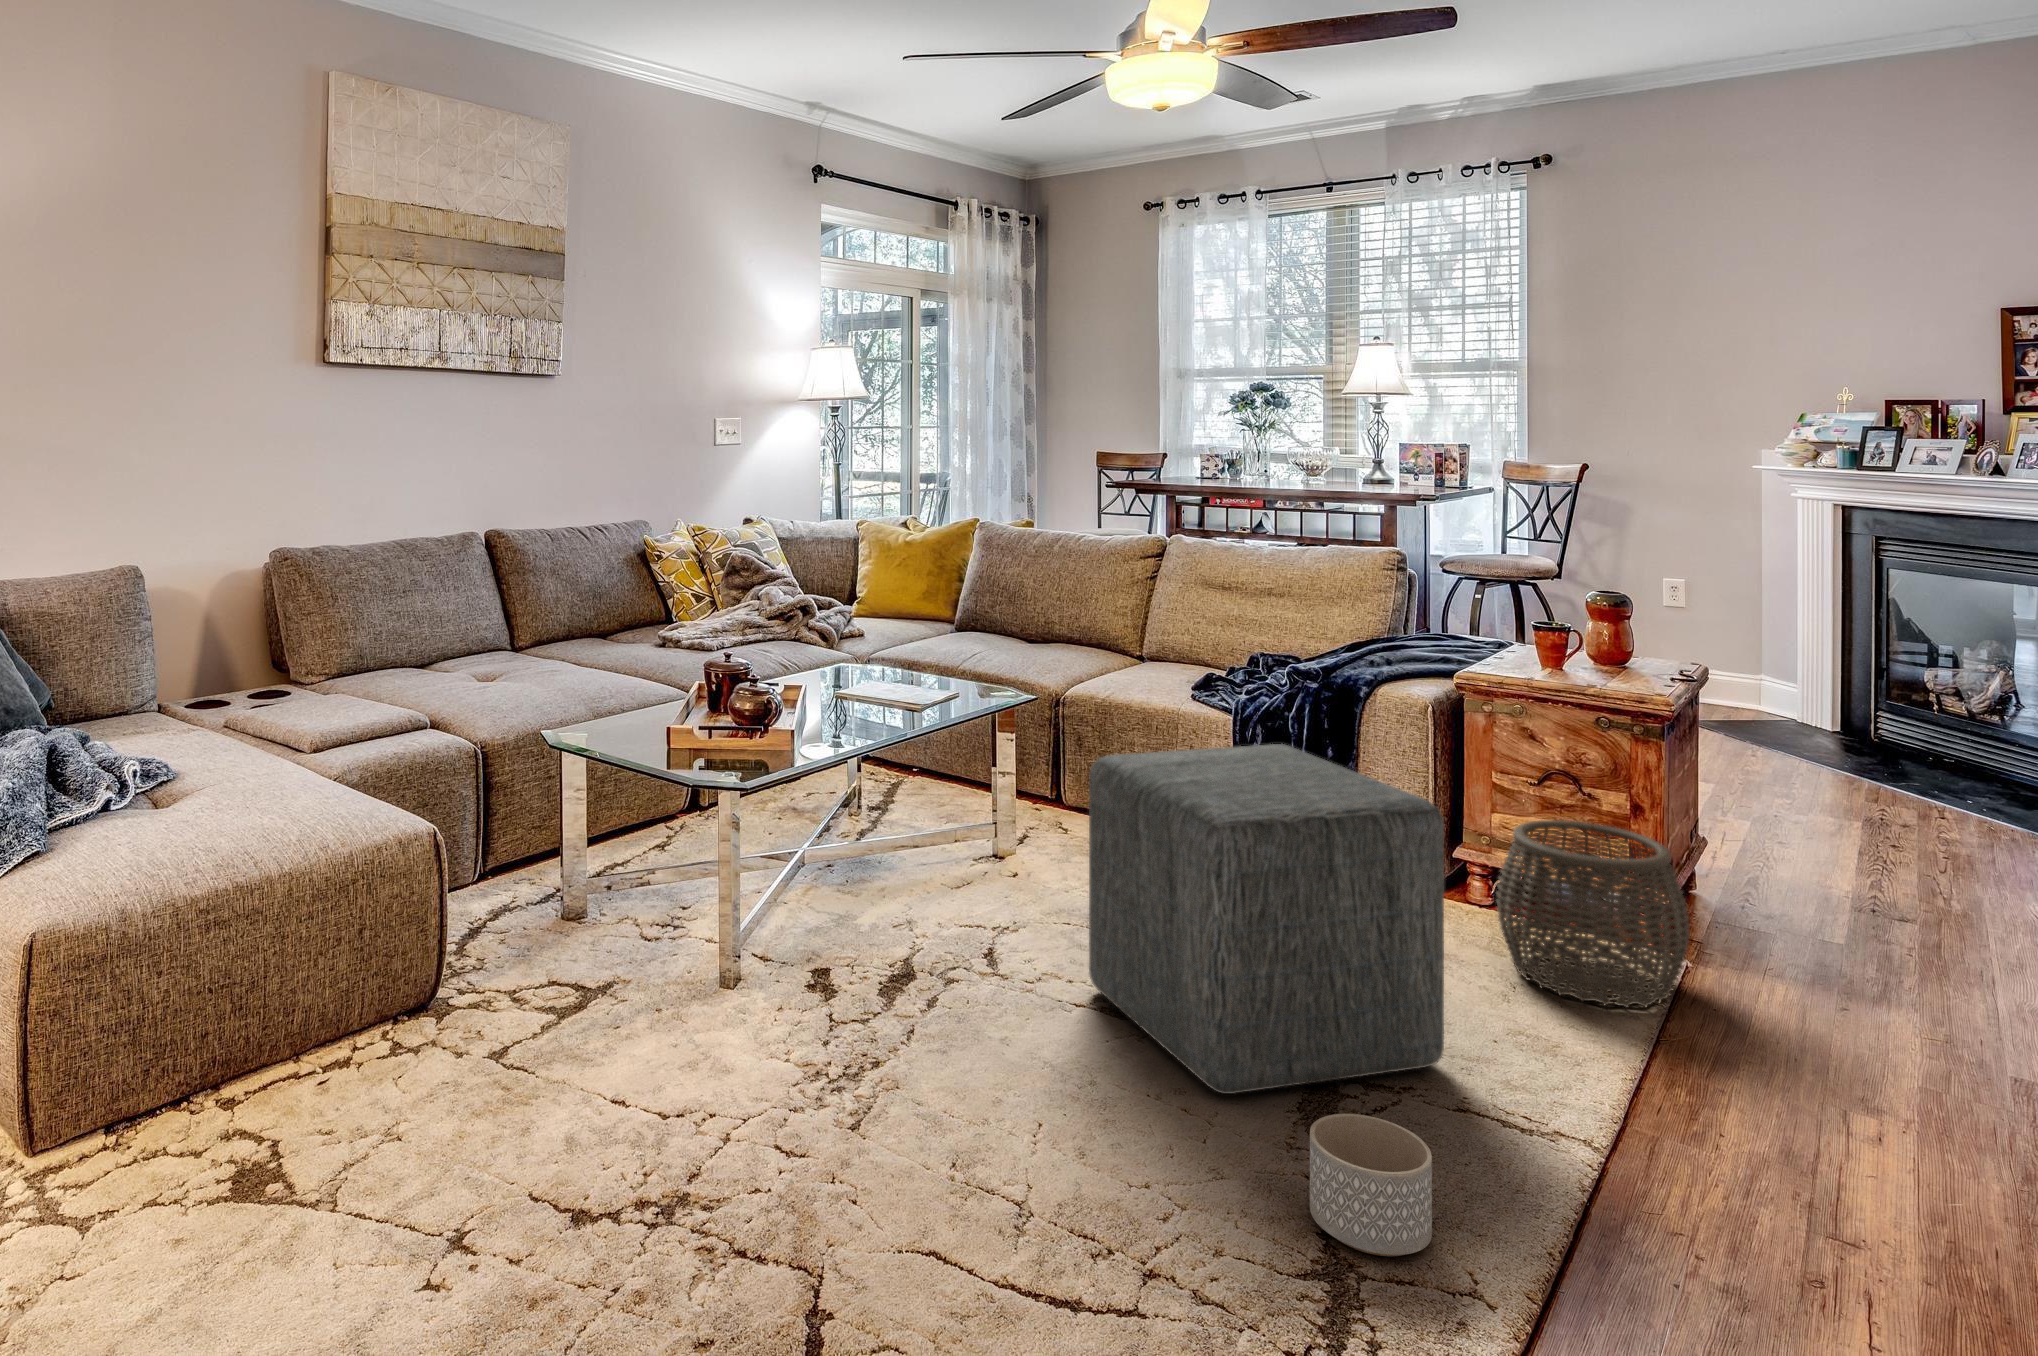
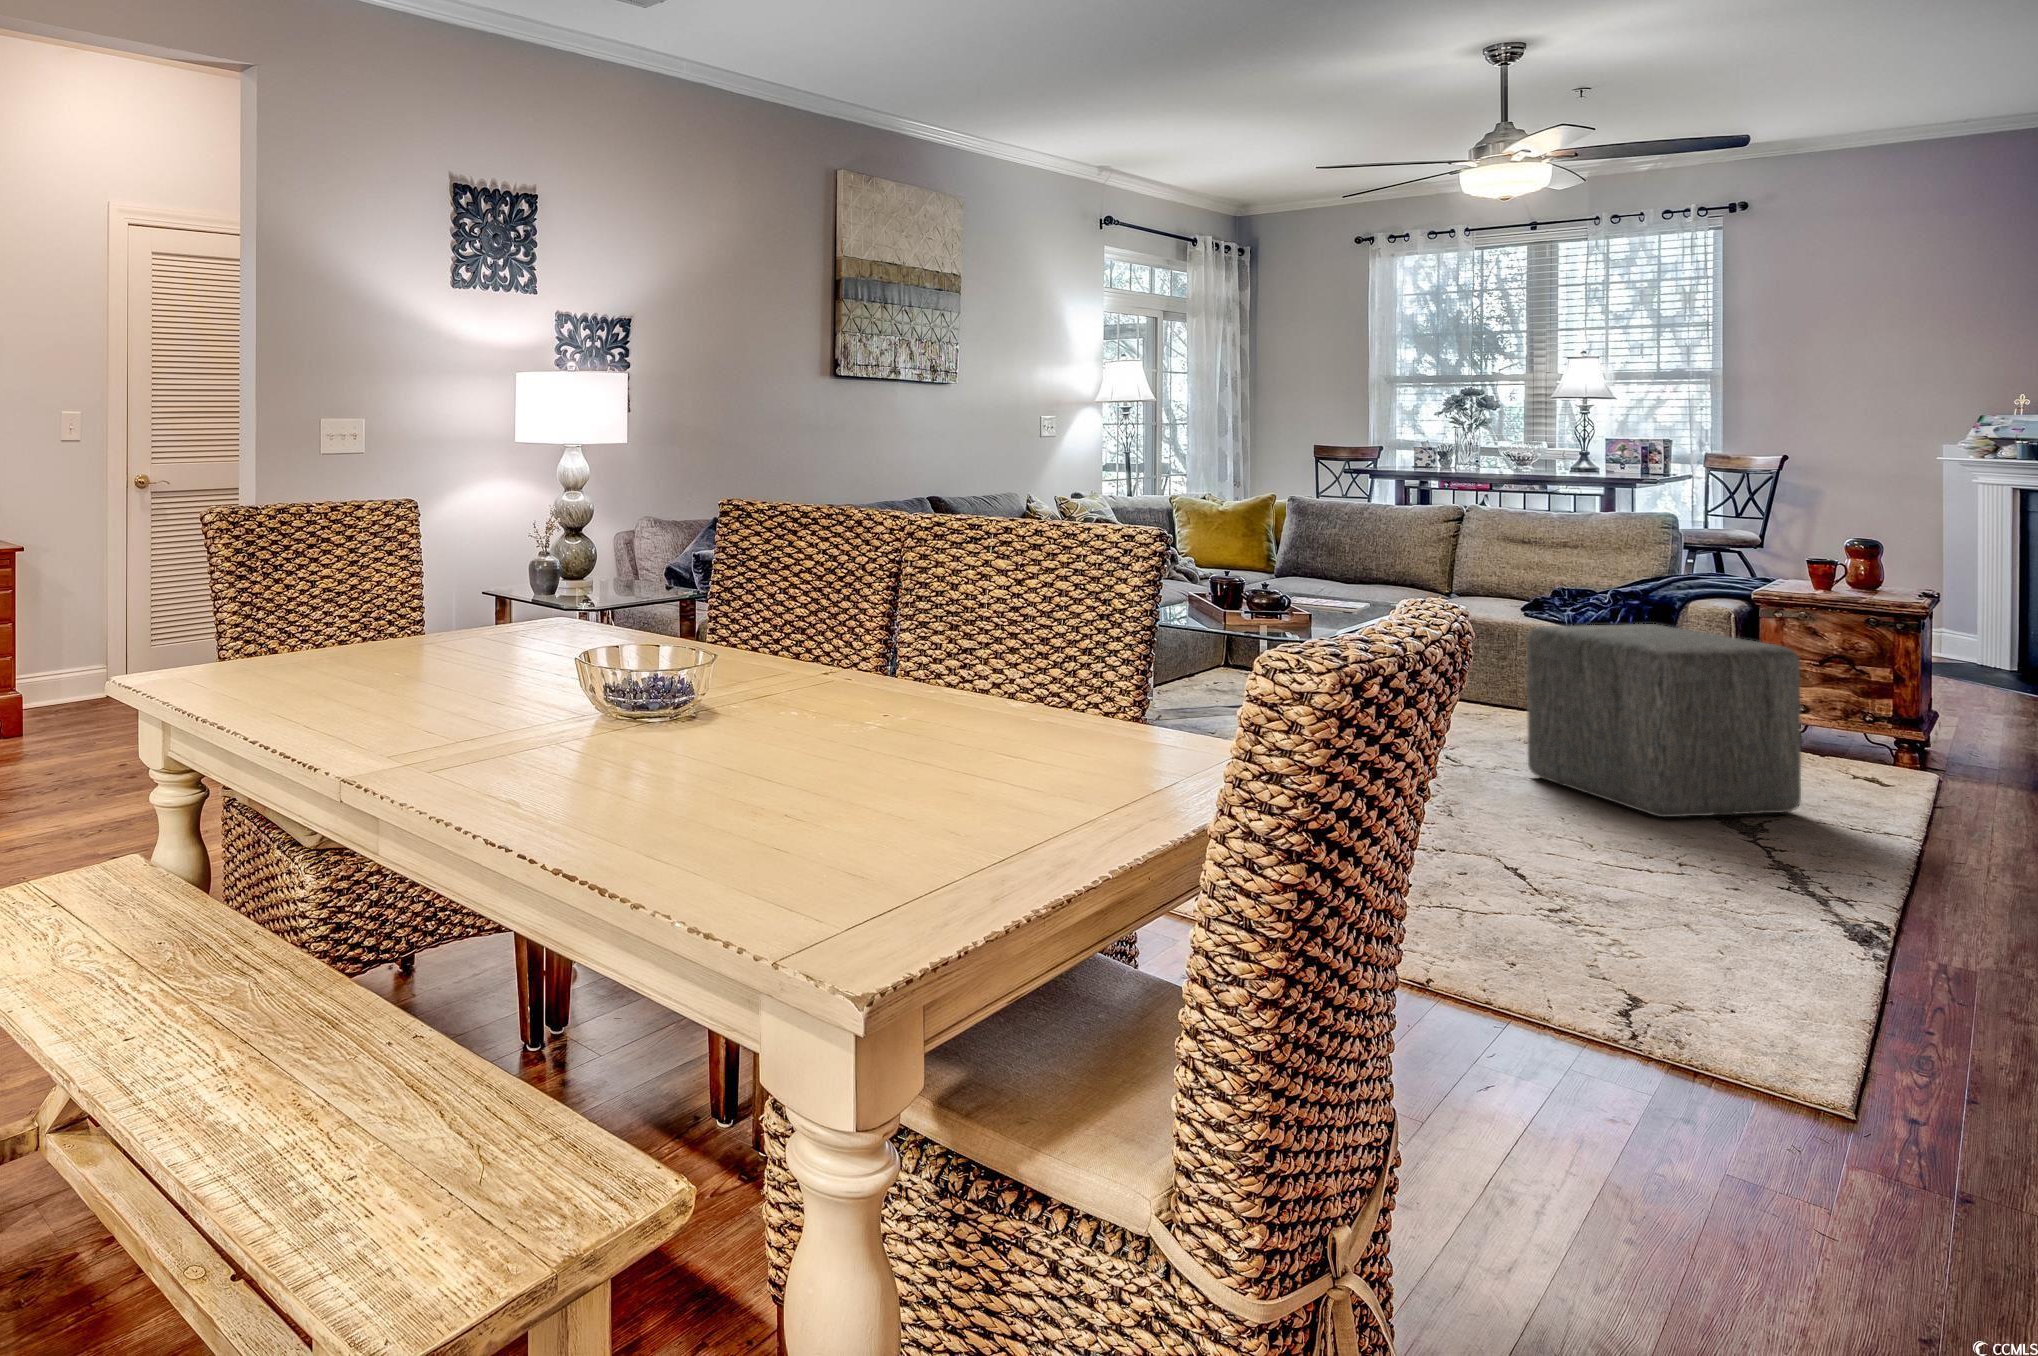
woven basket: present [1496,820,1690,1008] -> none [1804,682,1957,795]
planter: present [1310,1114,1432,1256] -> none [1754,807,1839,873]

